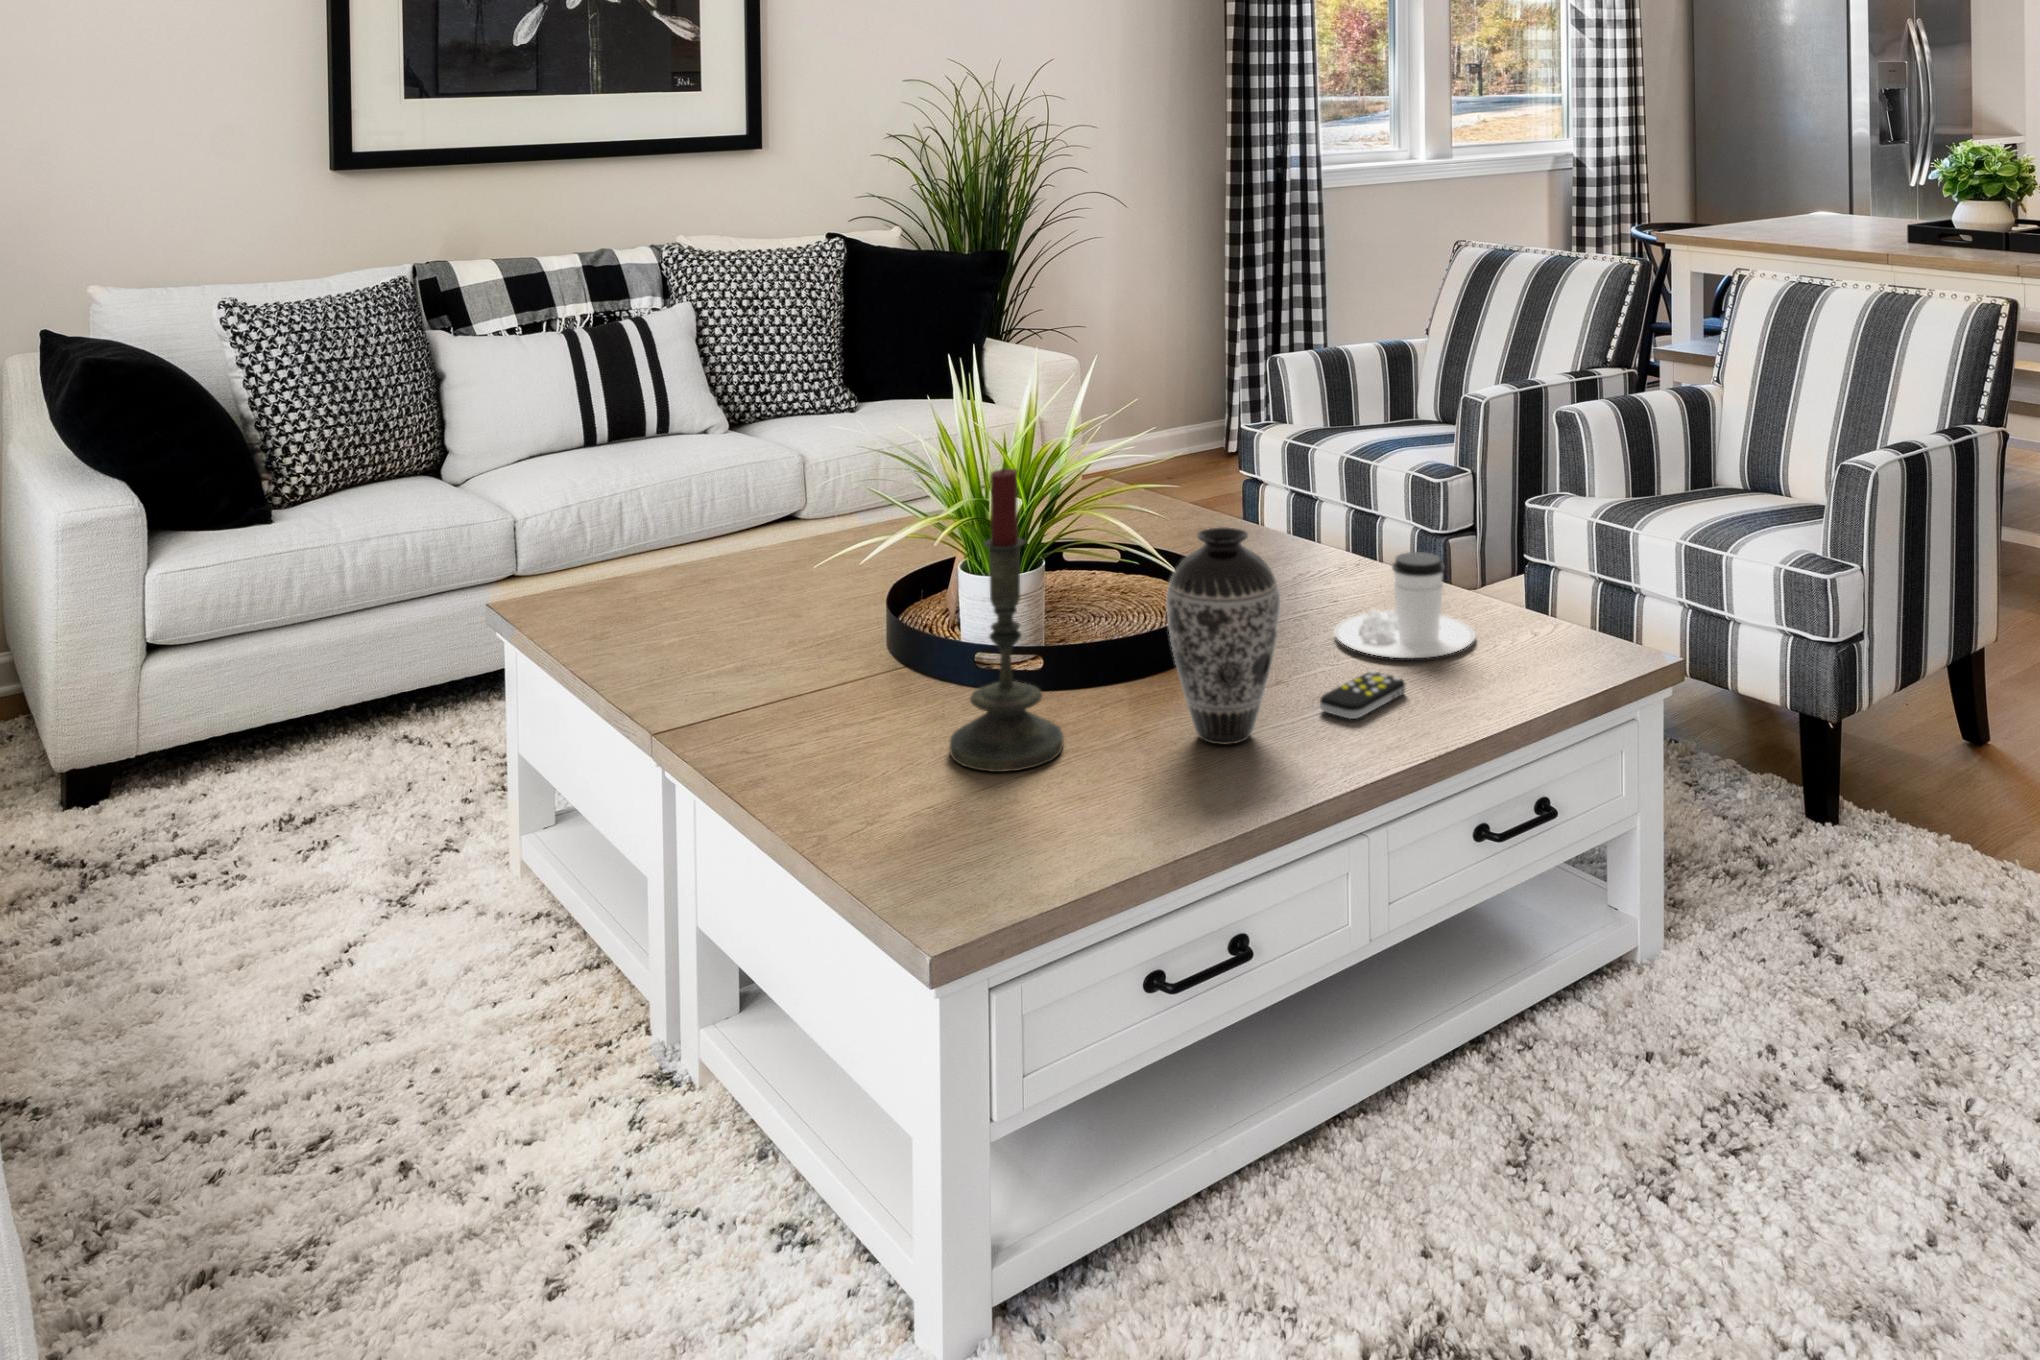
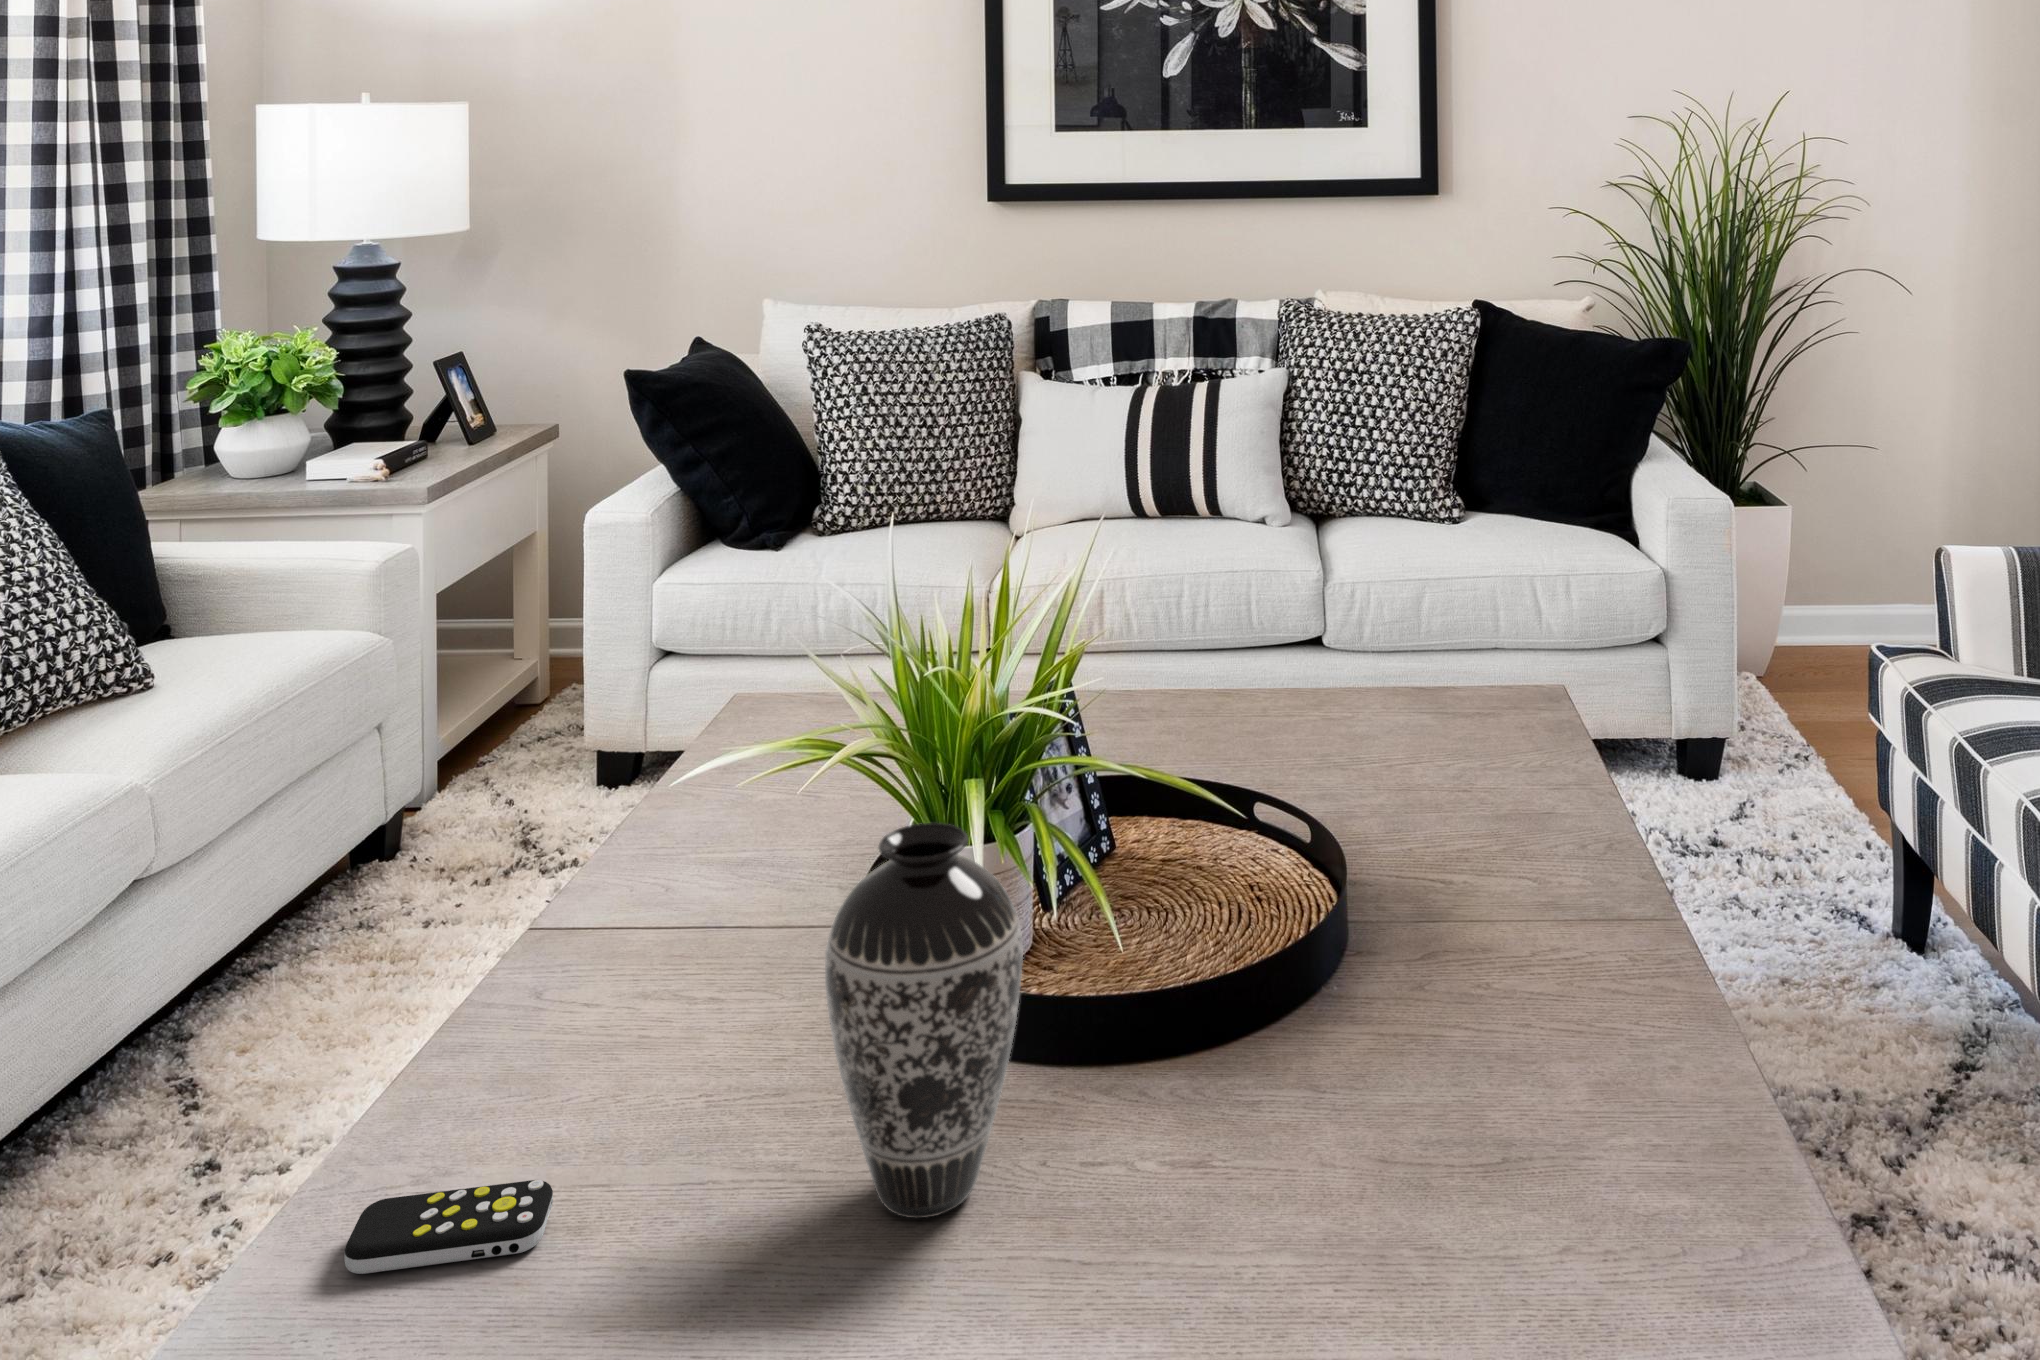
candle: present [950,465,1064,772] -> none [596,645,774,1134]
coffee cup: present [1334,552,1475,658] -> none [1358,945,1621,1175]
remote control: present [1320,671,1405,719] -> present [344,1180,553,1274]

